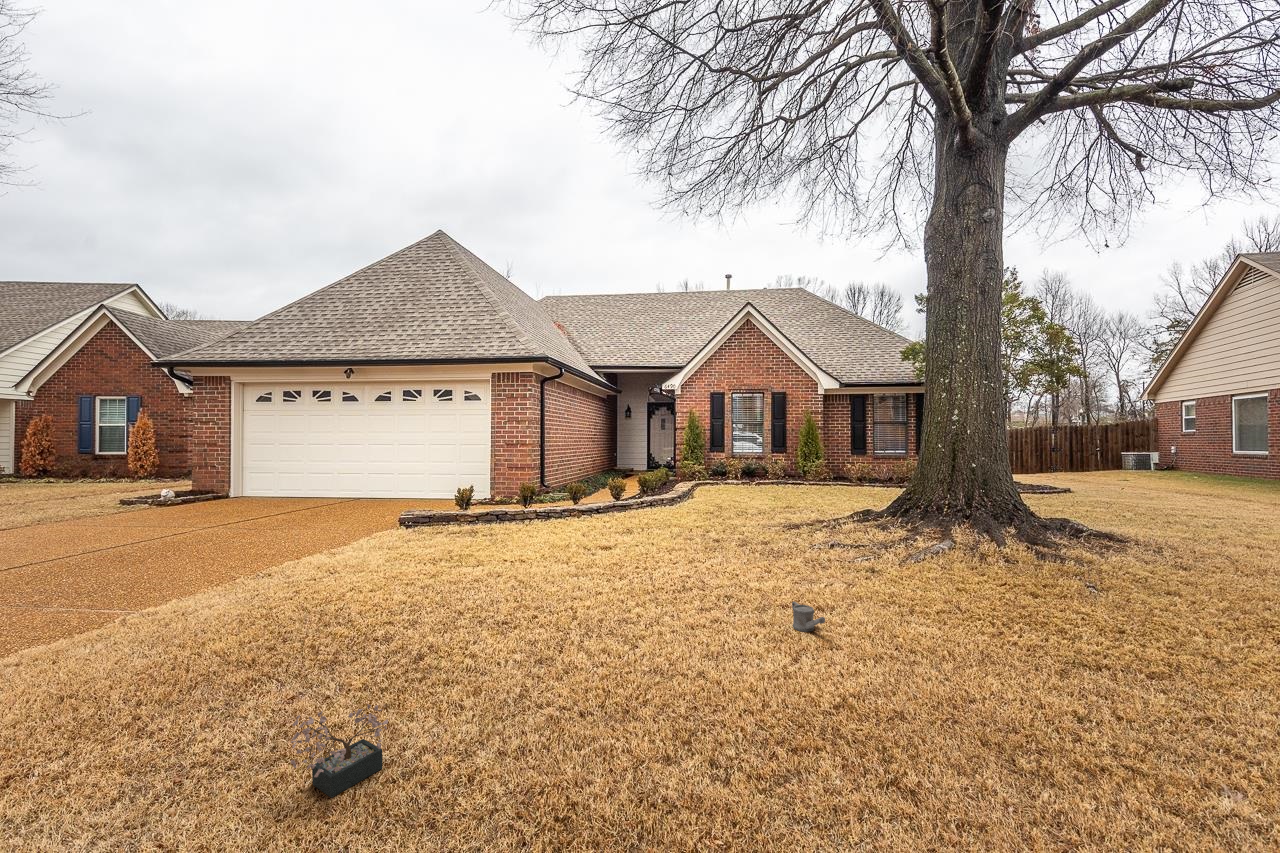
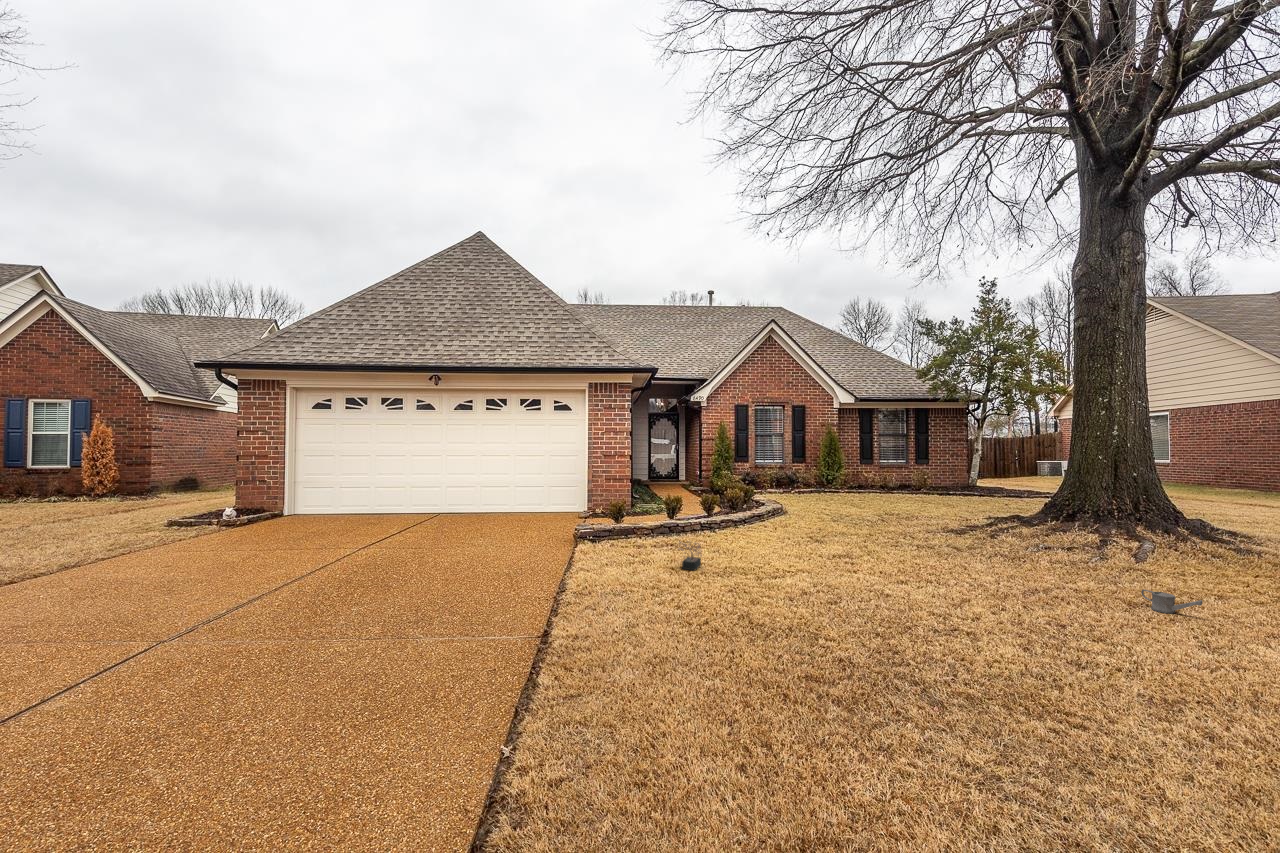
decorative plant: present [291,704,388,798] -> present [679,541,702,571]

